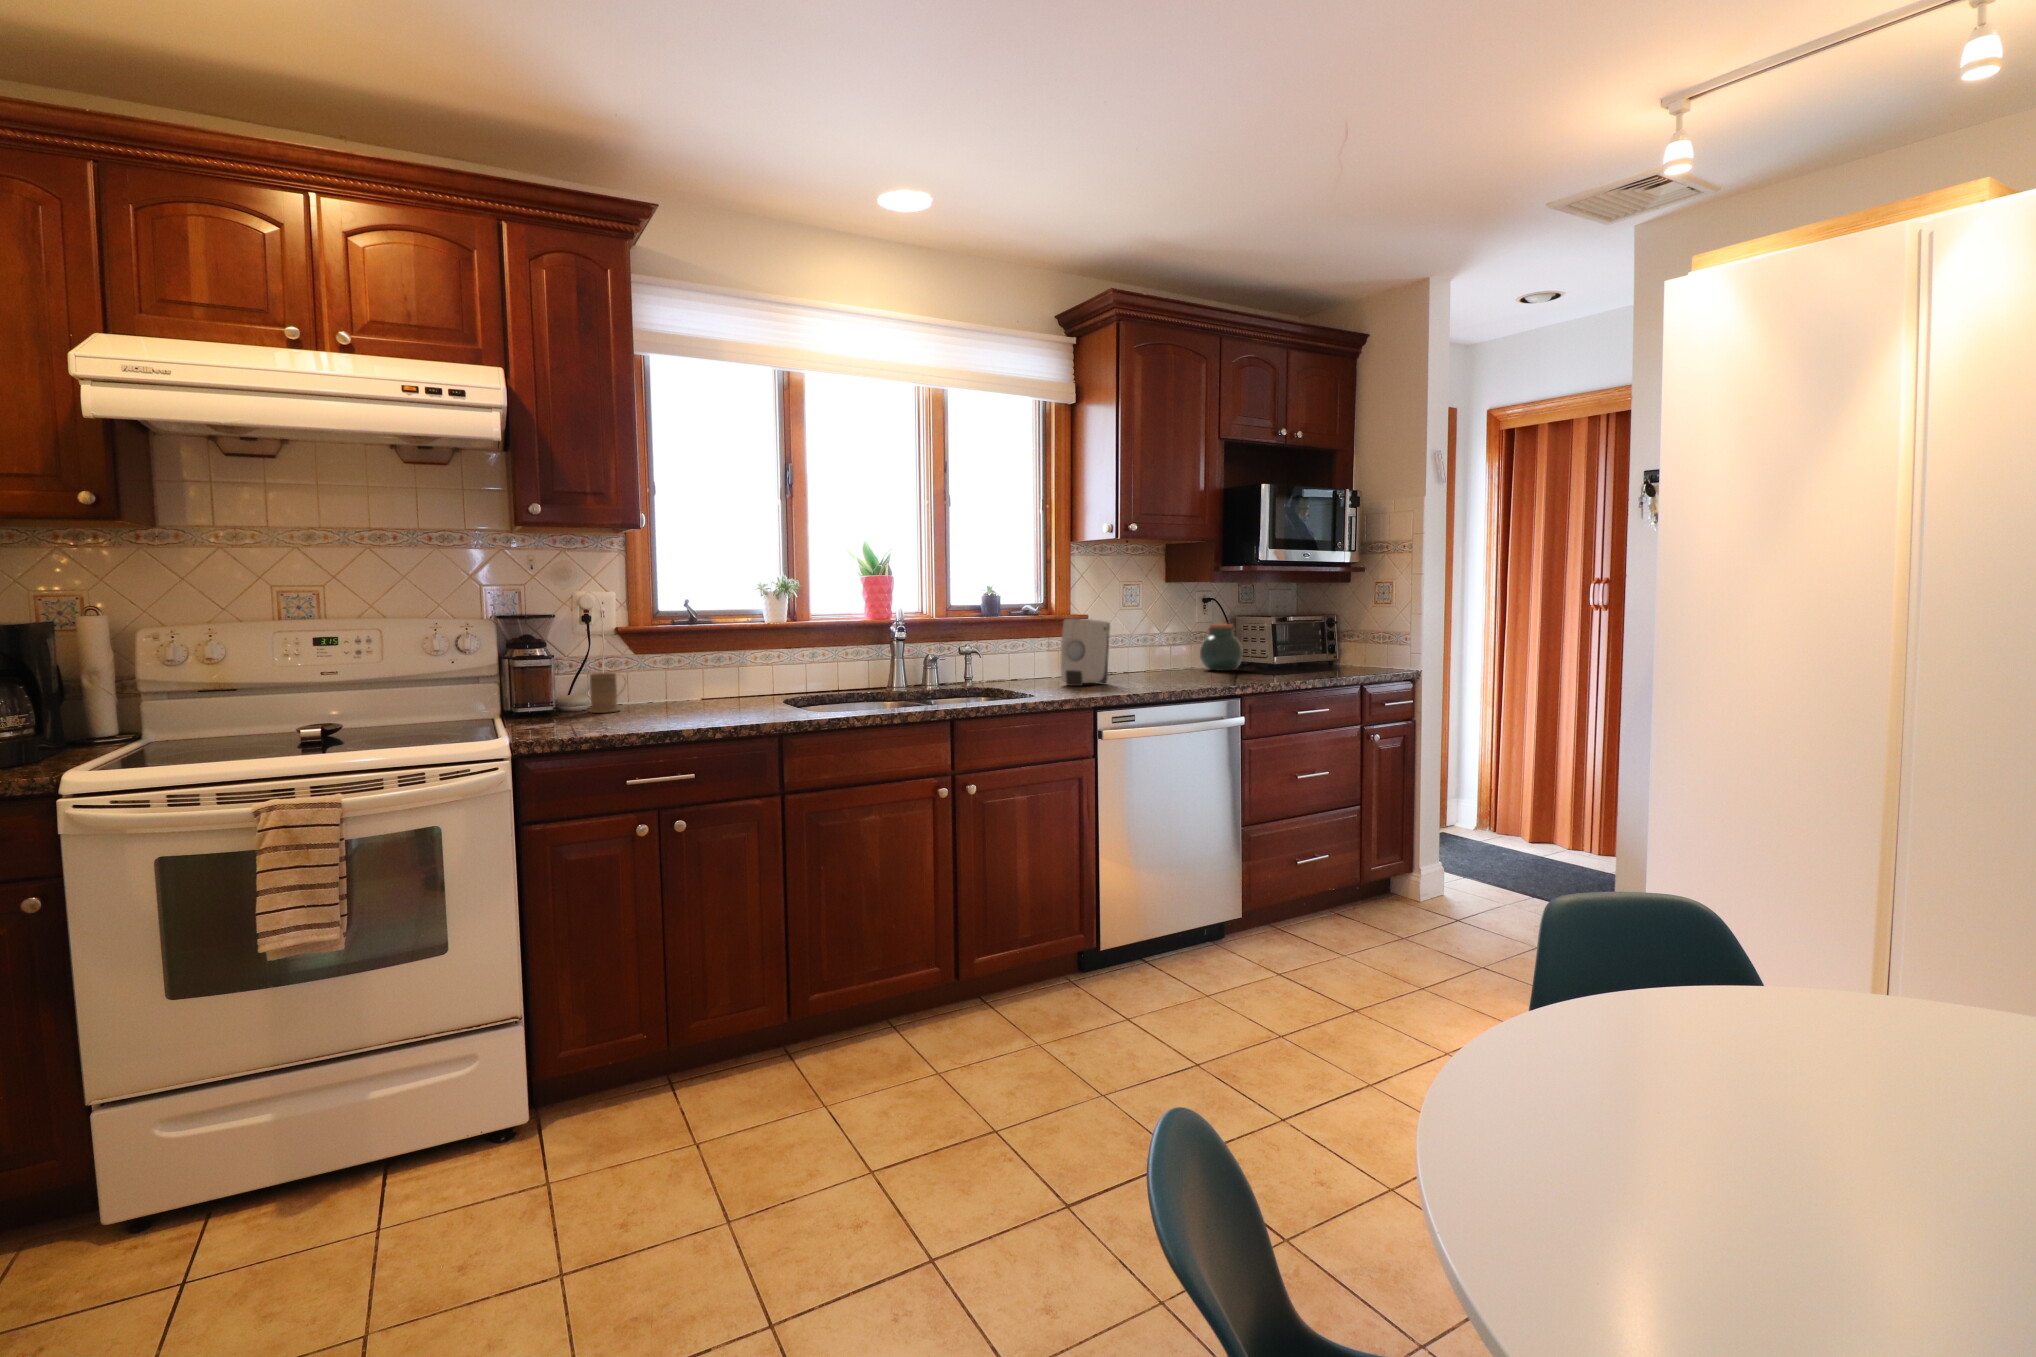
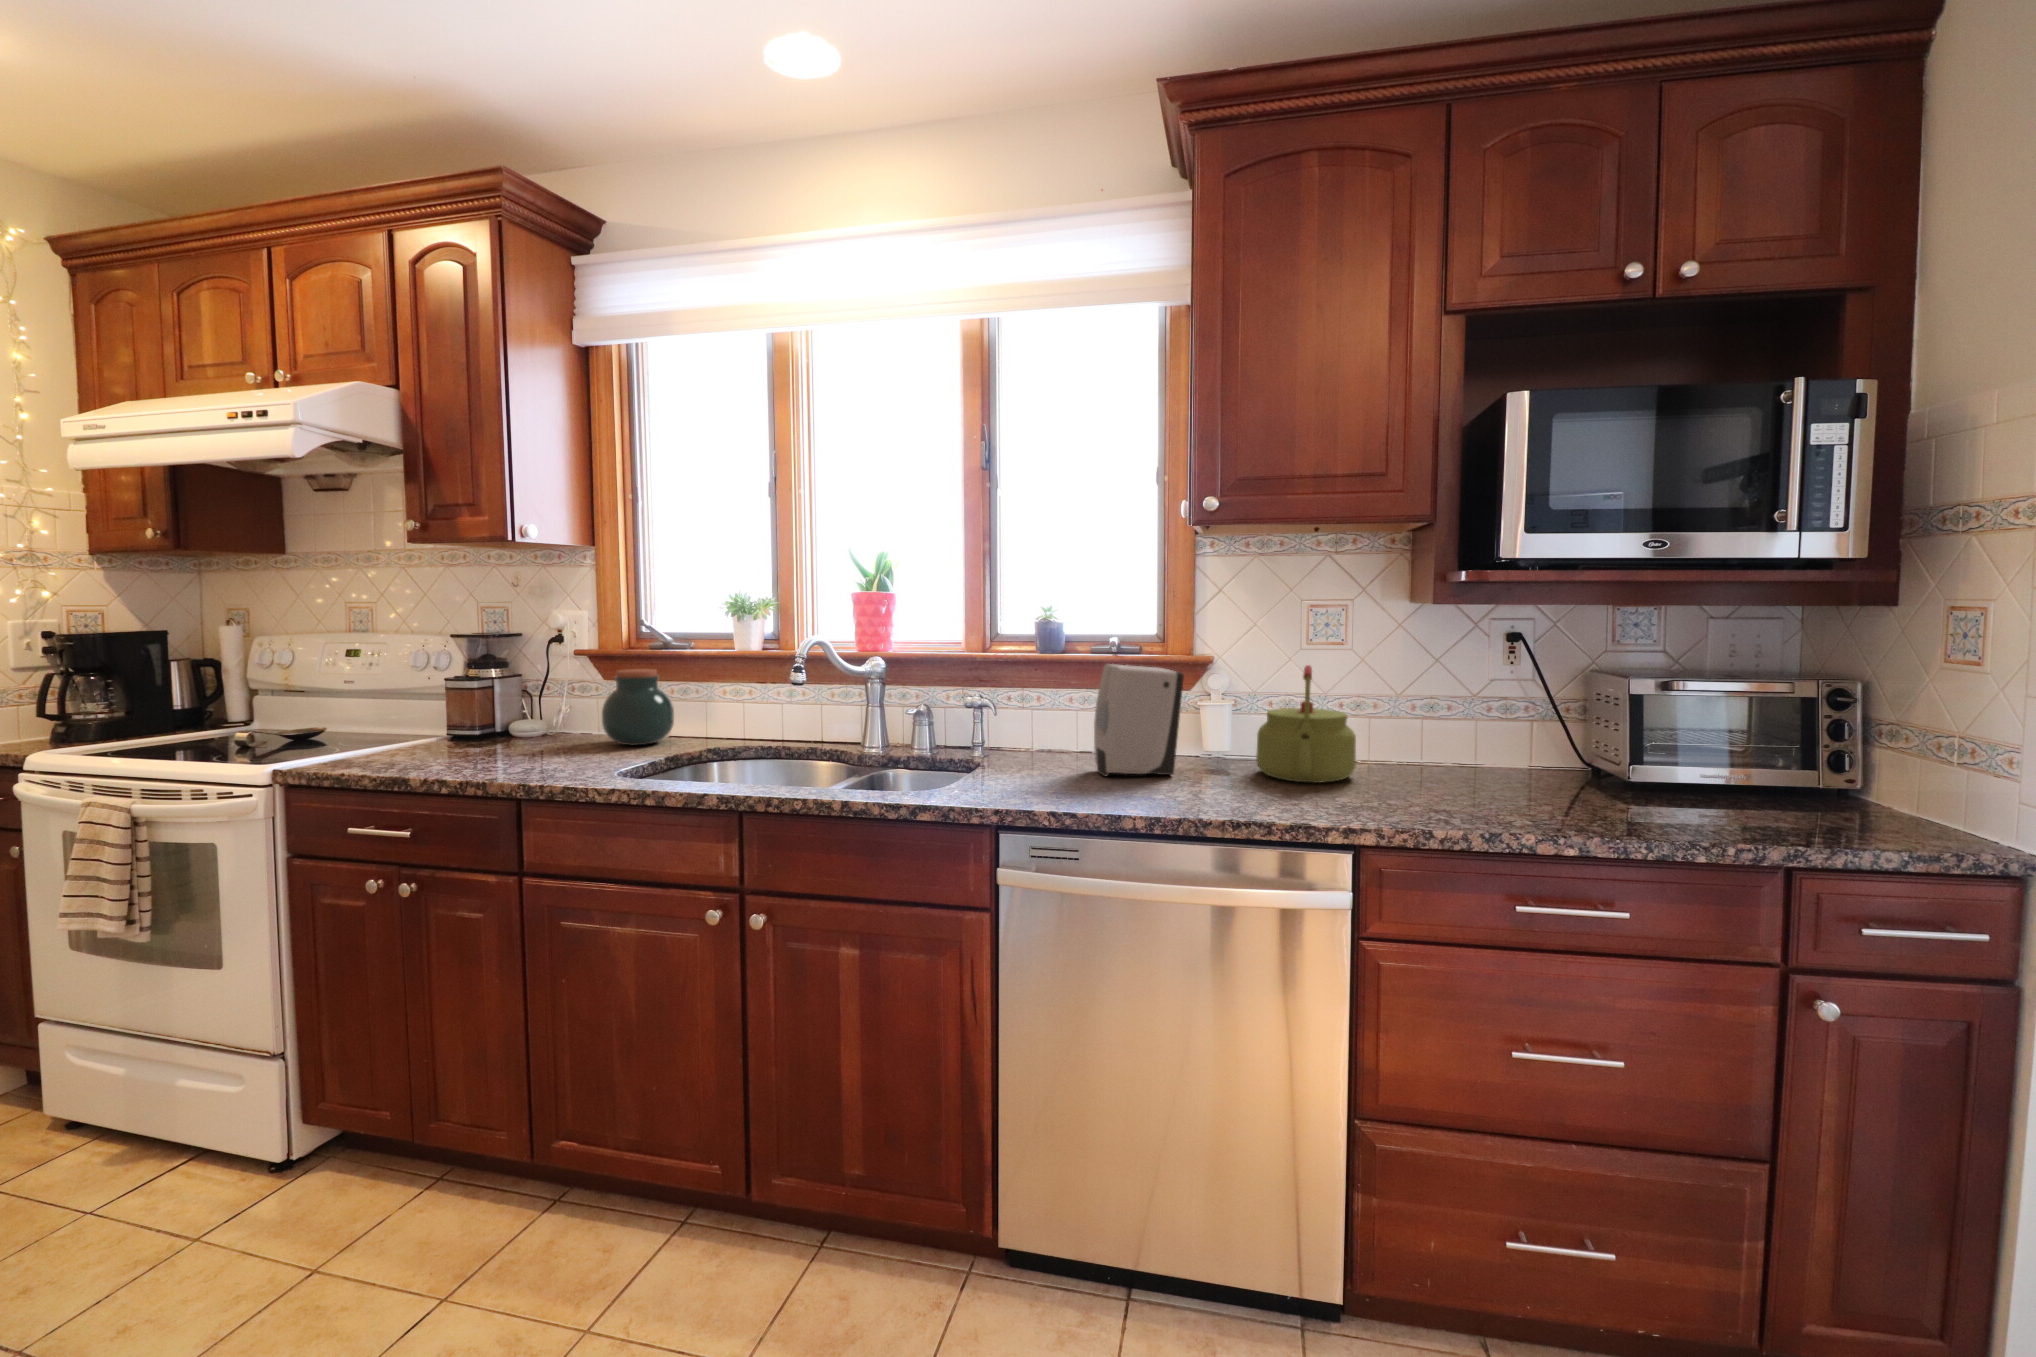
kettle: none [1128,616,1181,680] -> present [1256,665,1356,783]
jar: present [1200,624,1242,671] -> present [602,669,674,745]
mug: present [590,673,622,713] -> none [526,697,571,741]

